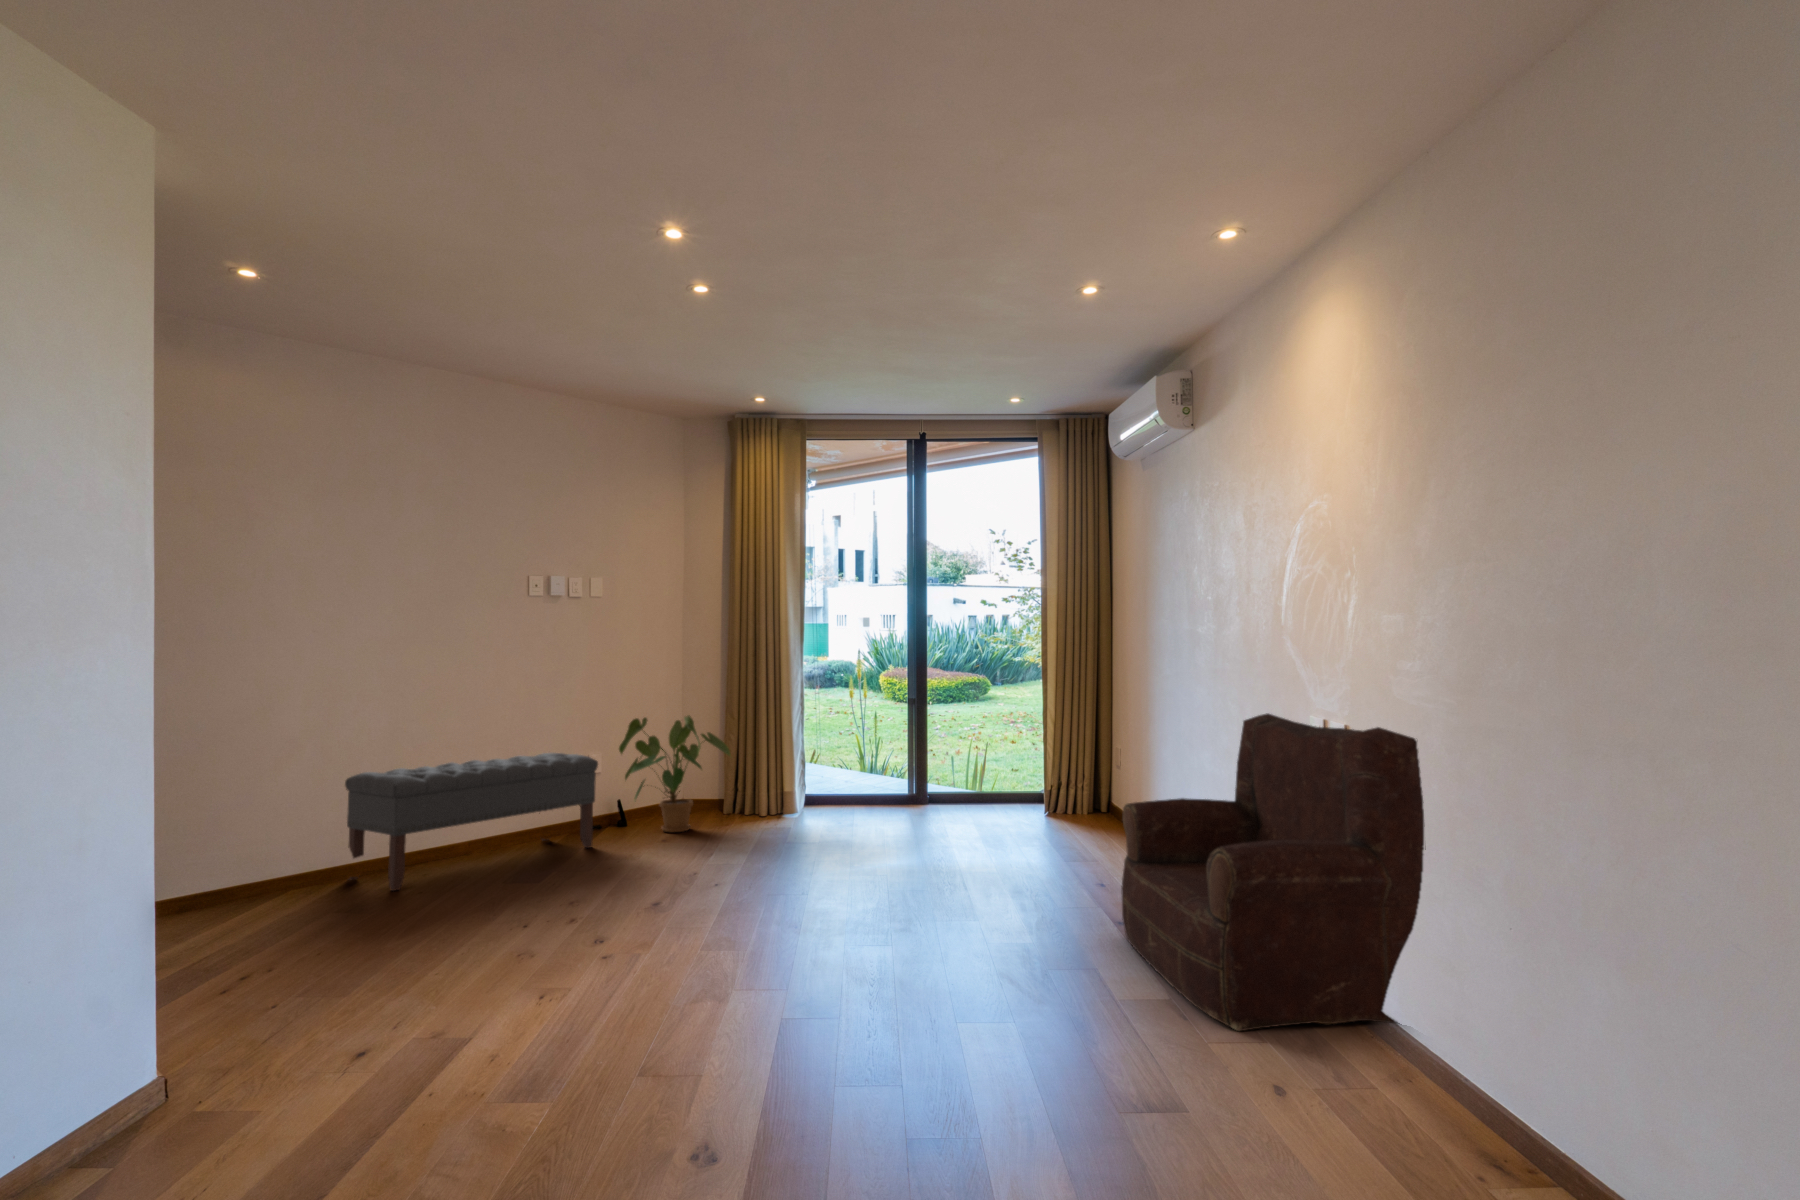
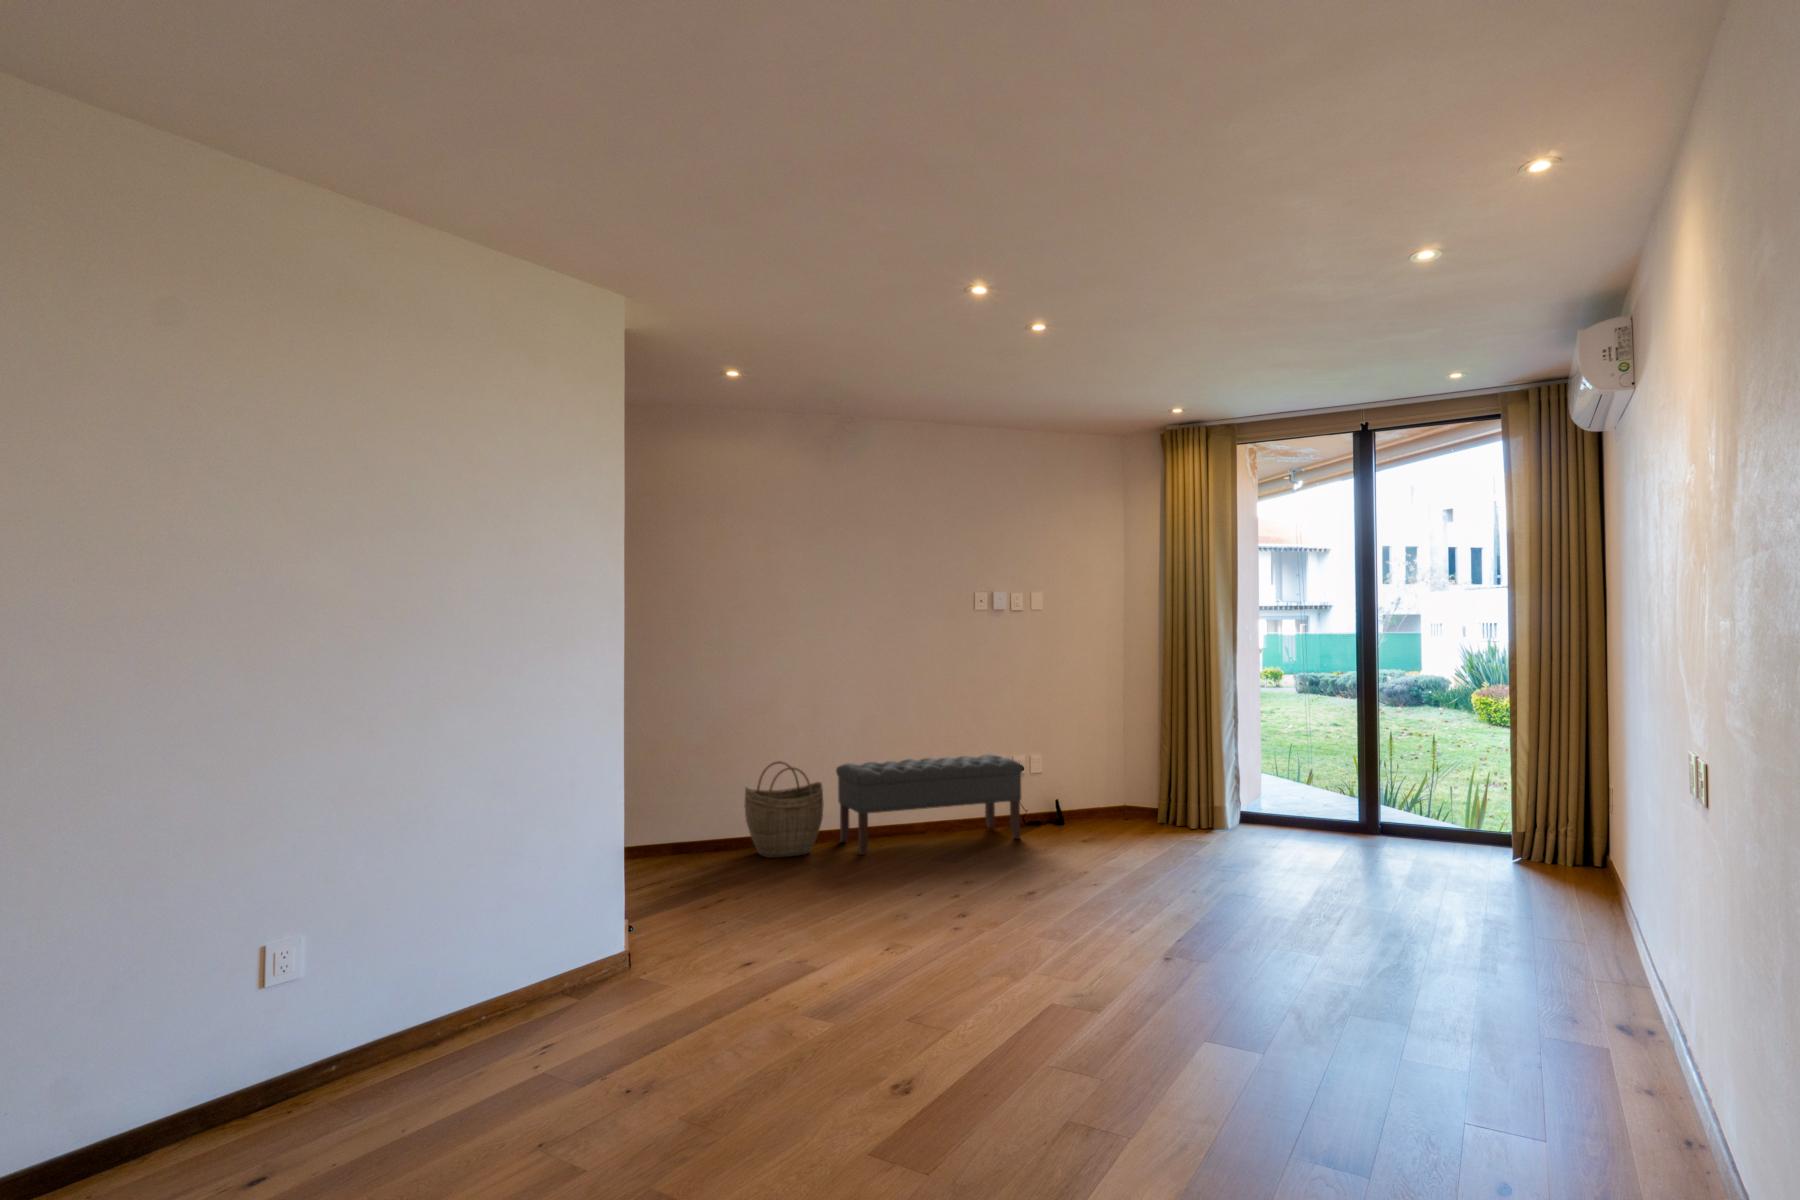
armchair: present [1122,713,1424,1031] -> none [1392,786,1700,1159]
house plant: present [619,716,731,832] -> none [1054,726,1159,834]
woven basket: none [196,775,334,915] -> present [744,761,824,858]

